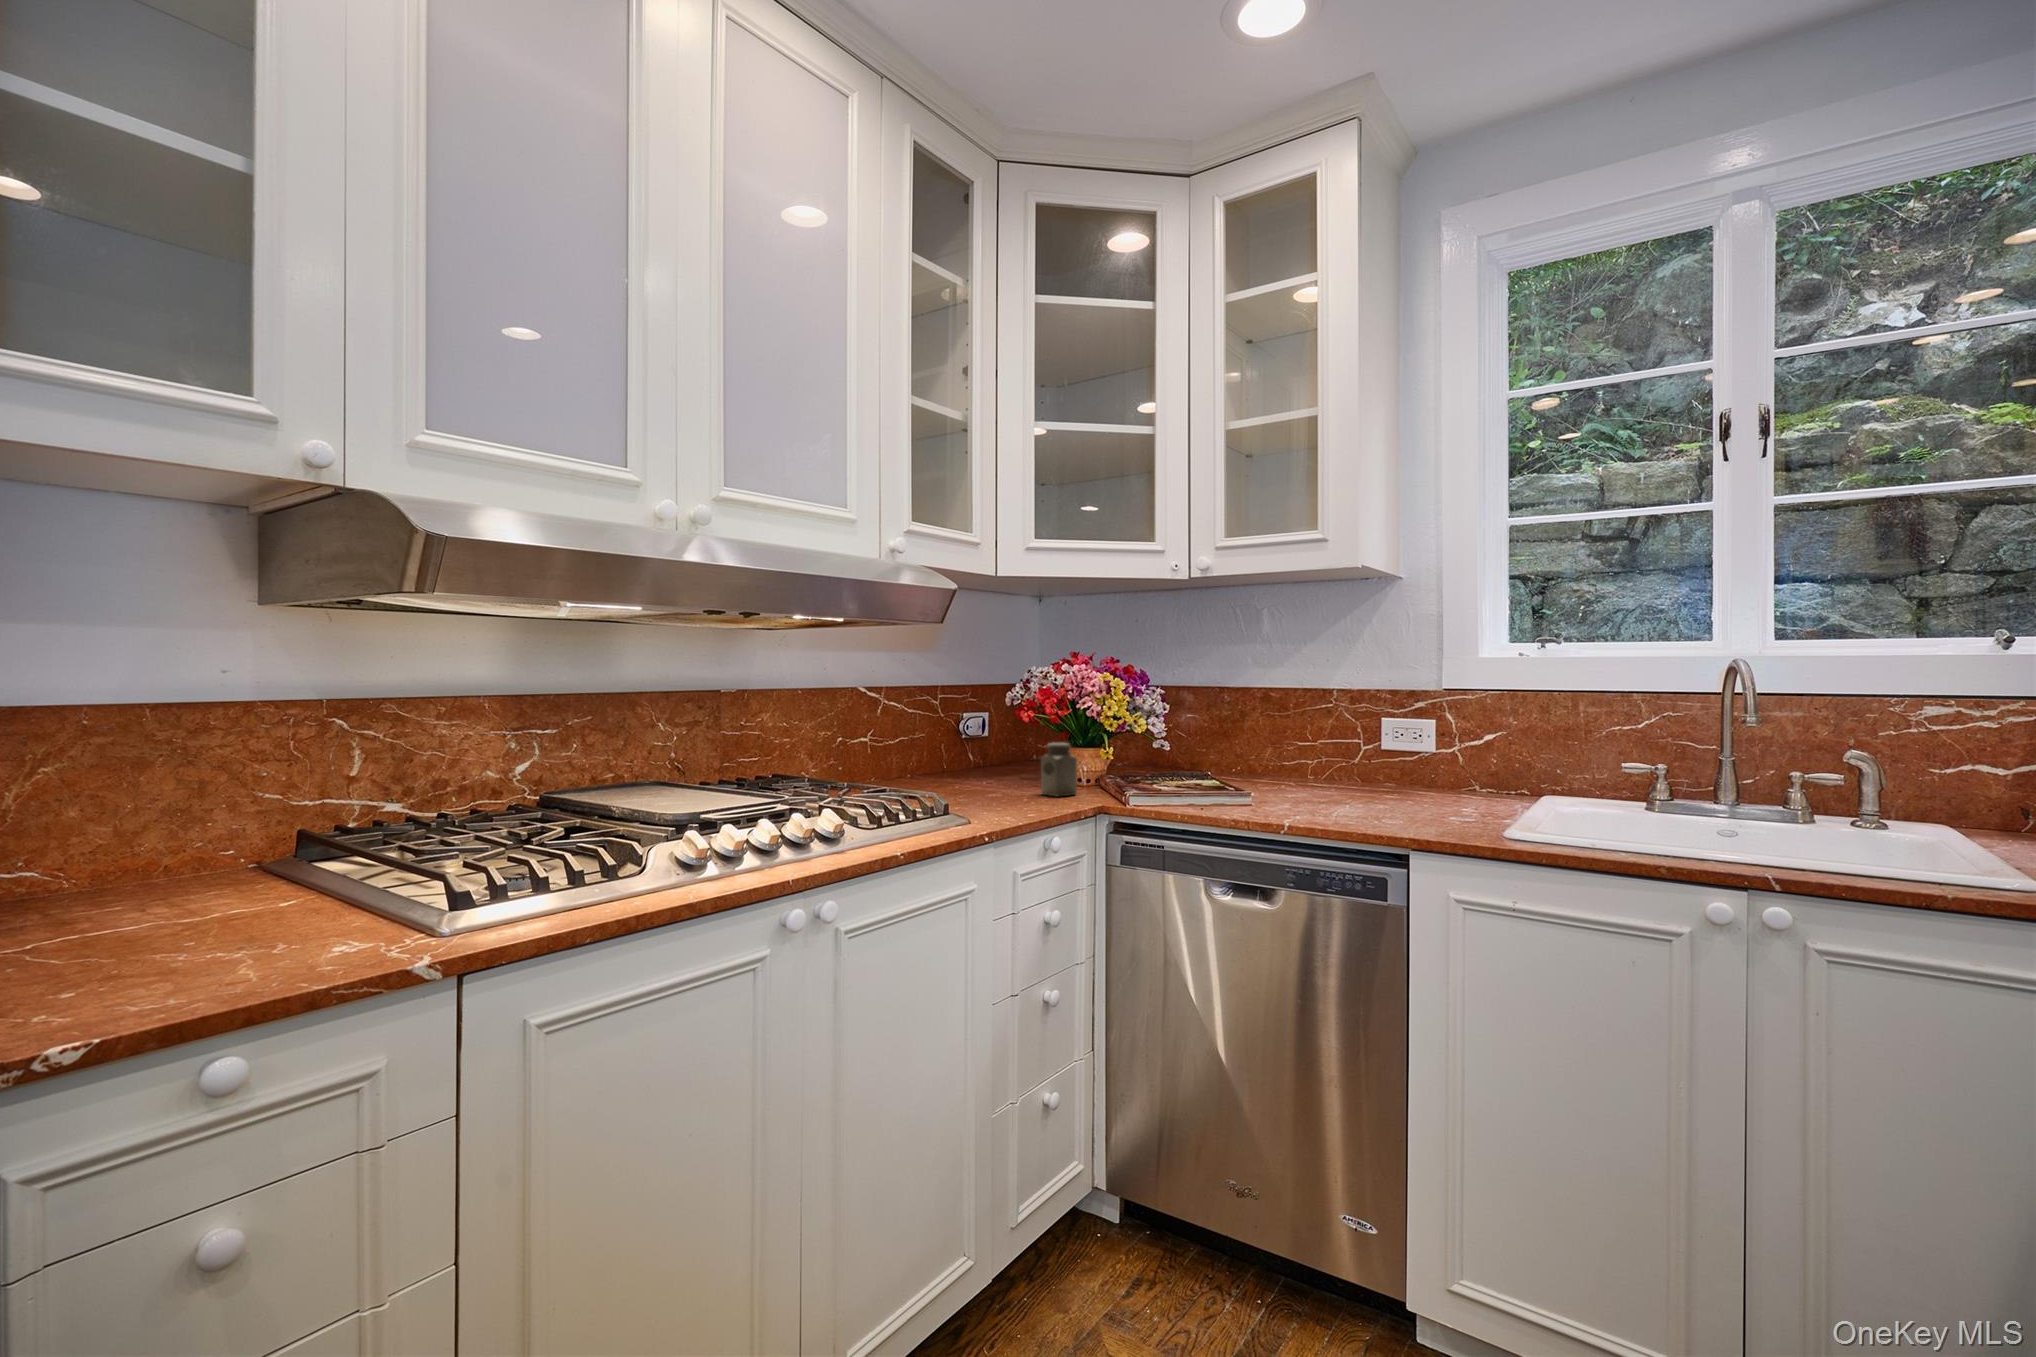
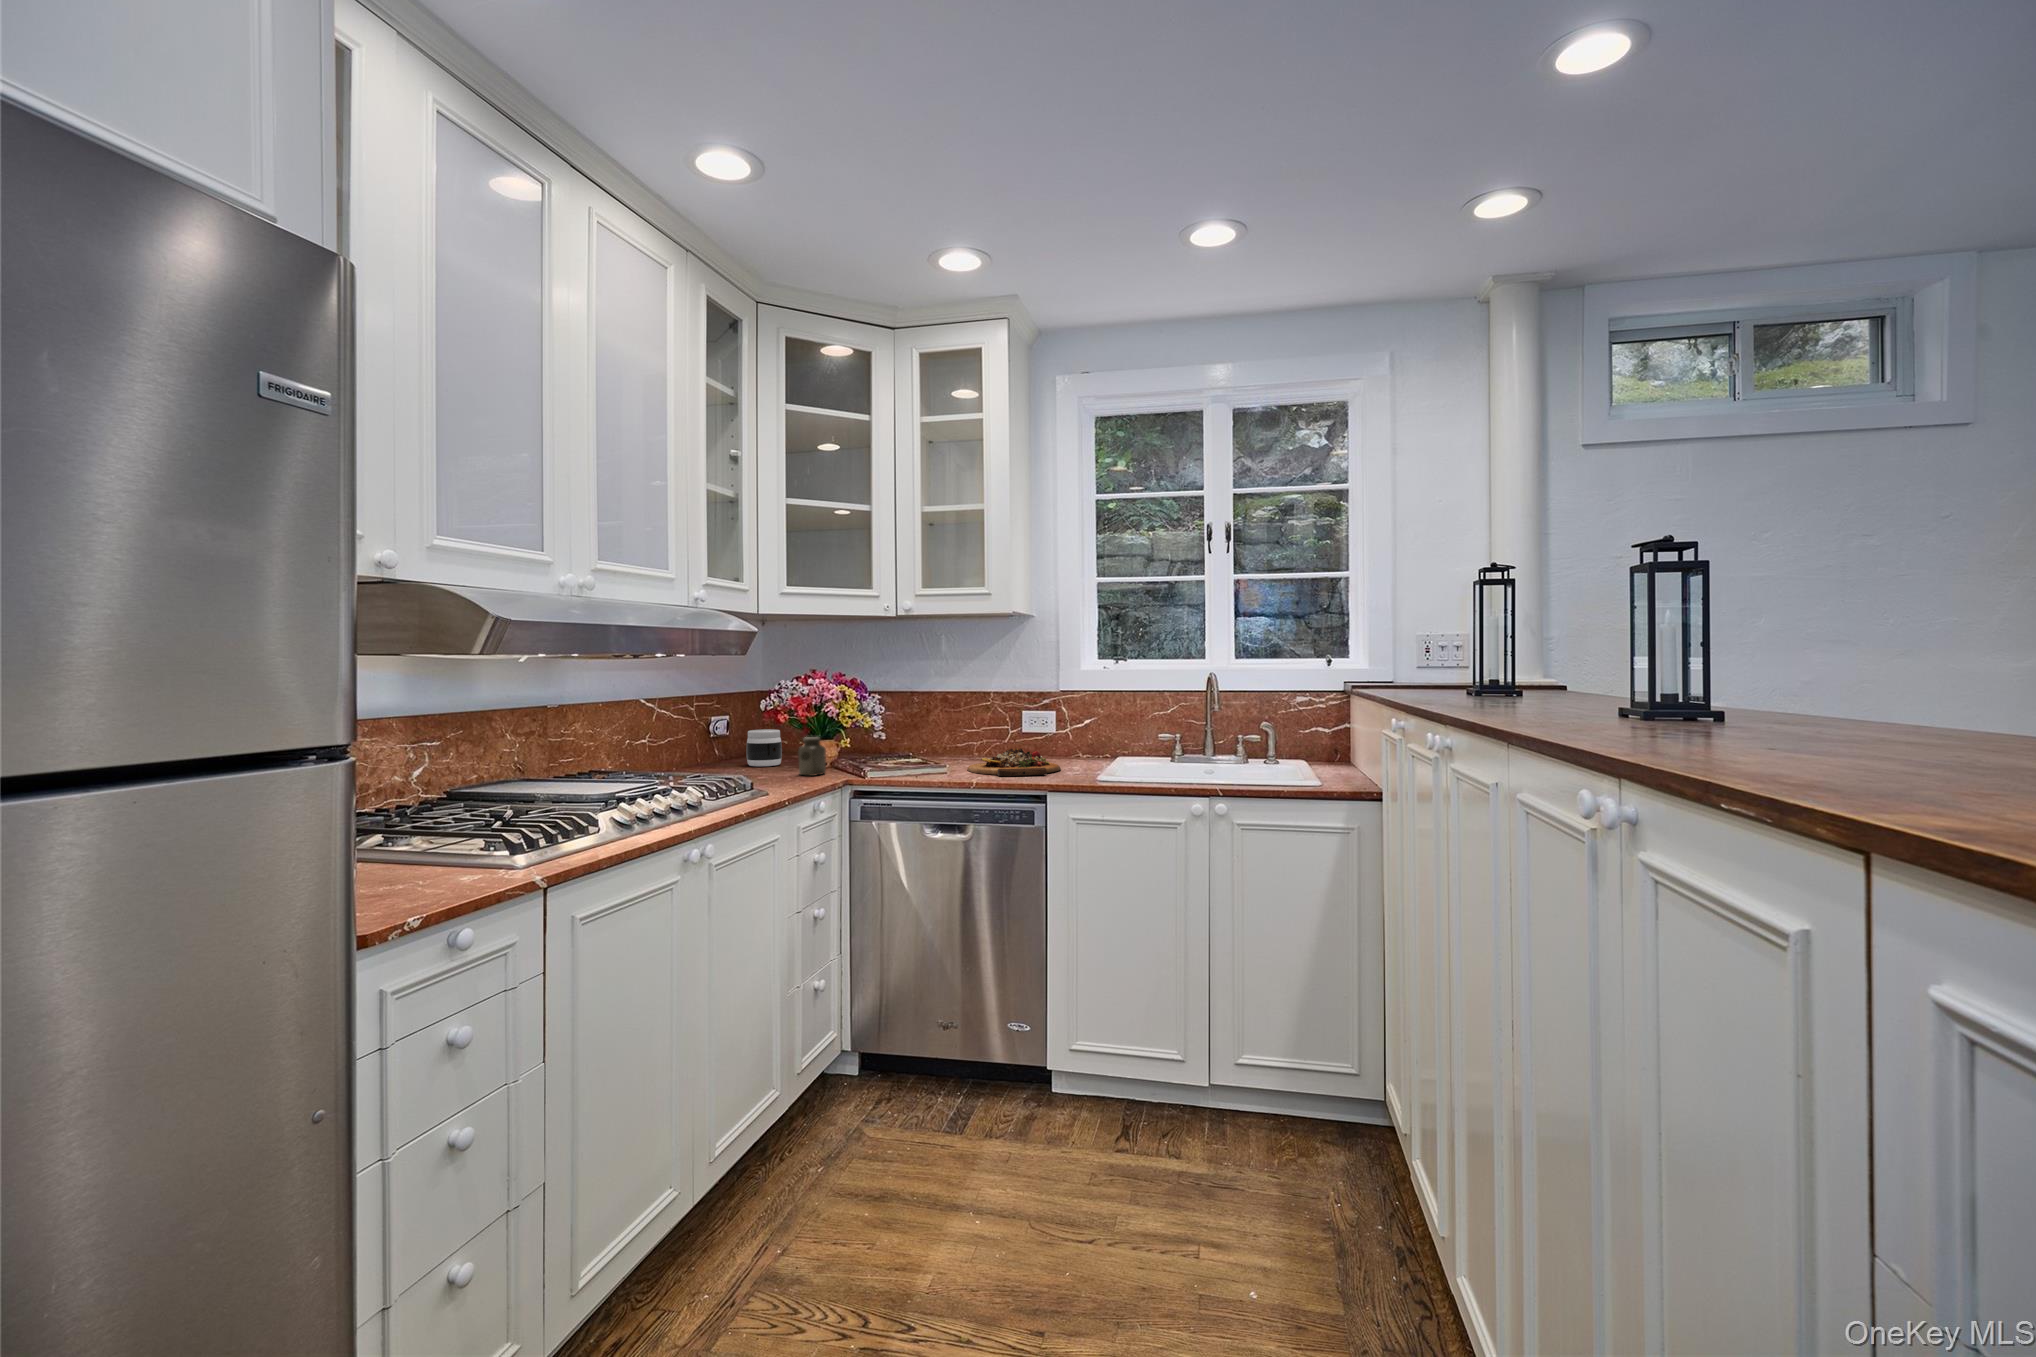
jar: none [993,731,1037,779] -> present [746,729,782,766]
cutting board: none [1284,772,1439,818] -> present [967,748,1061,776]

